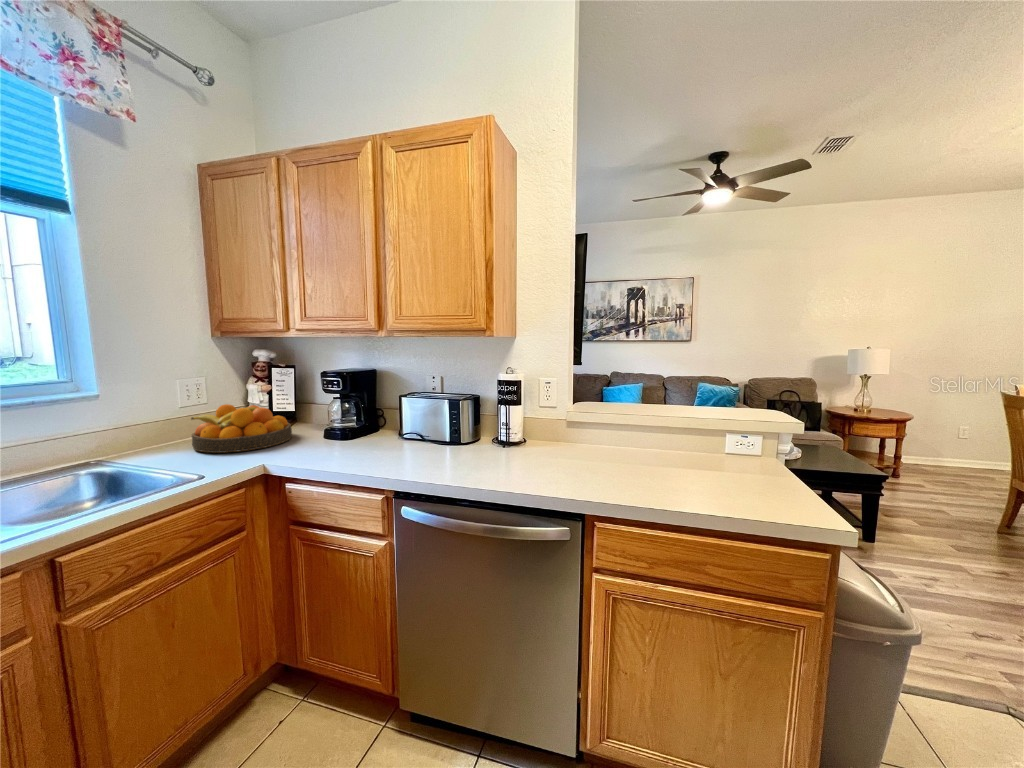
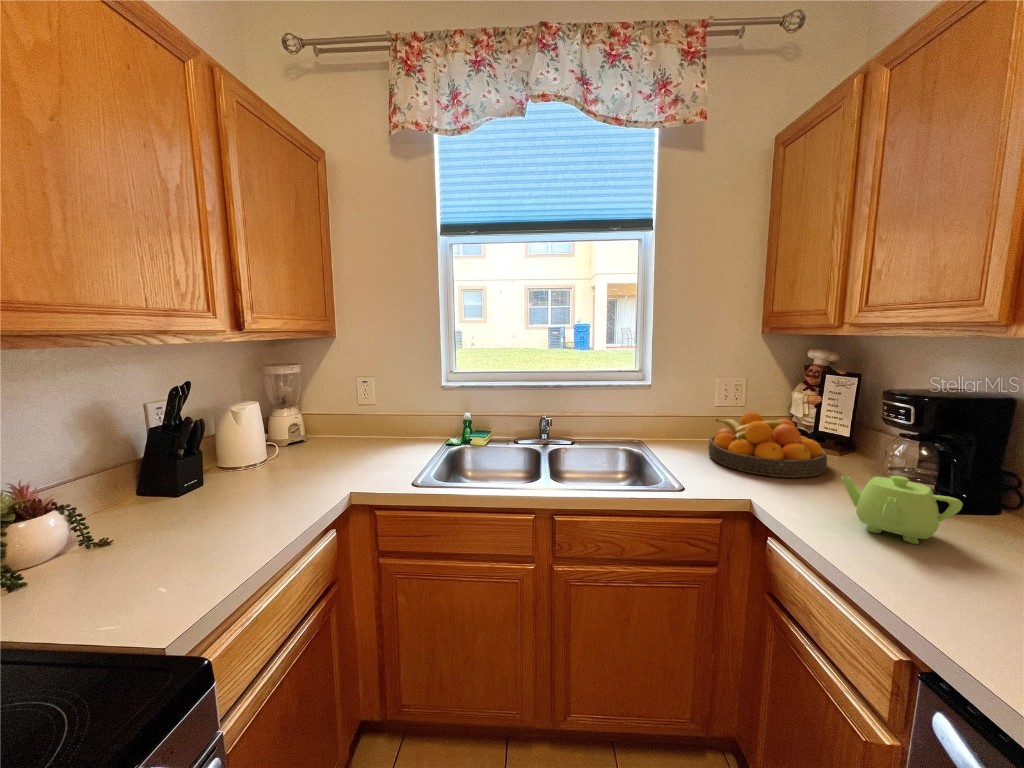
teapot: none [320,417,376,454] -> present [841,476,963,544]

